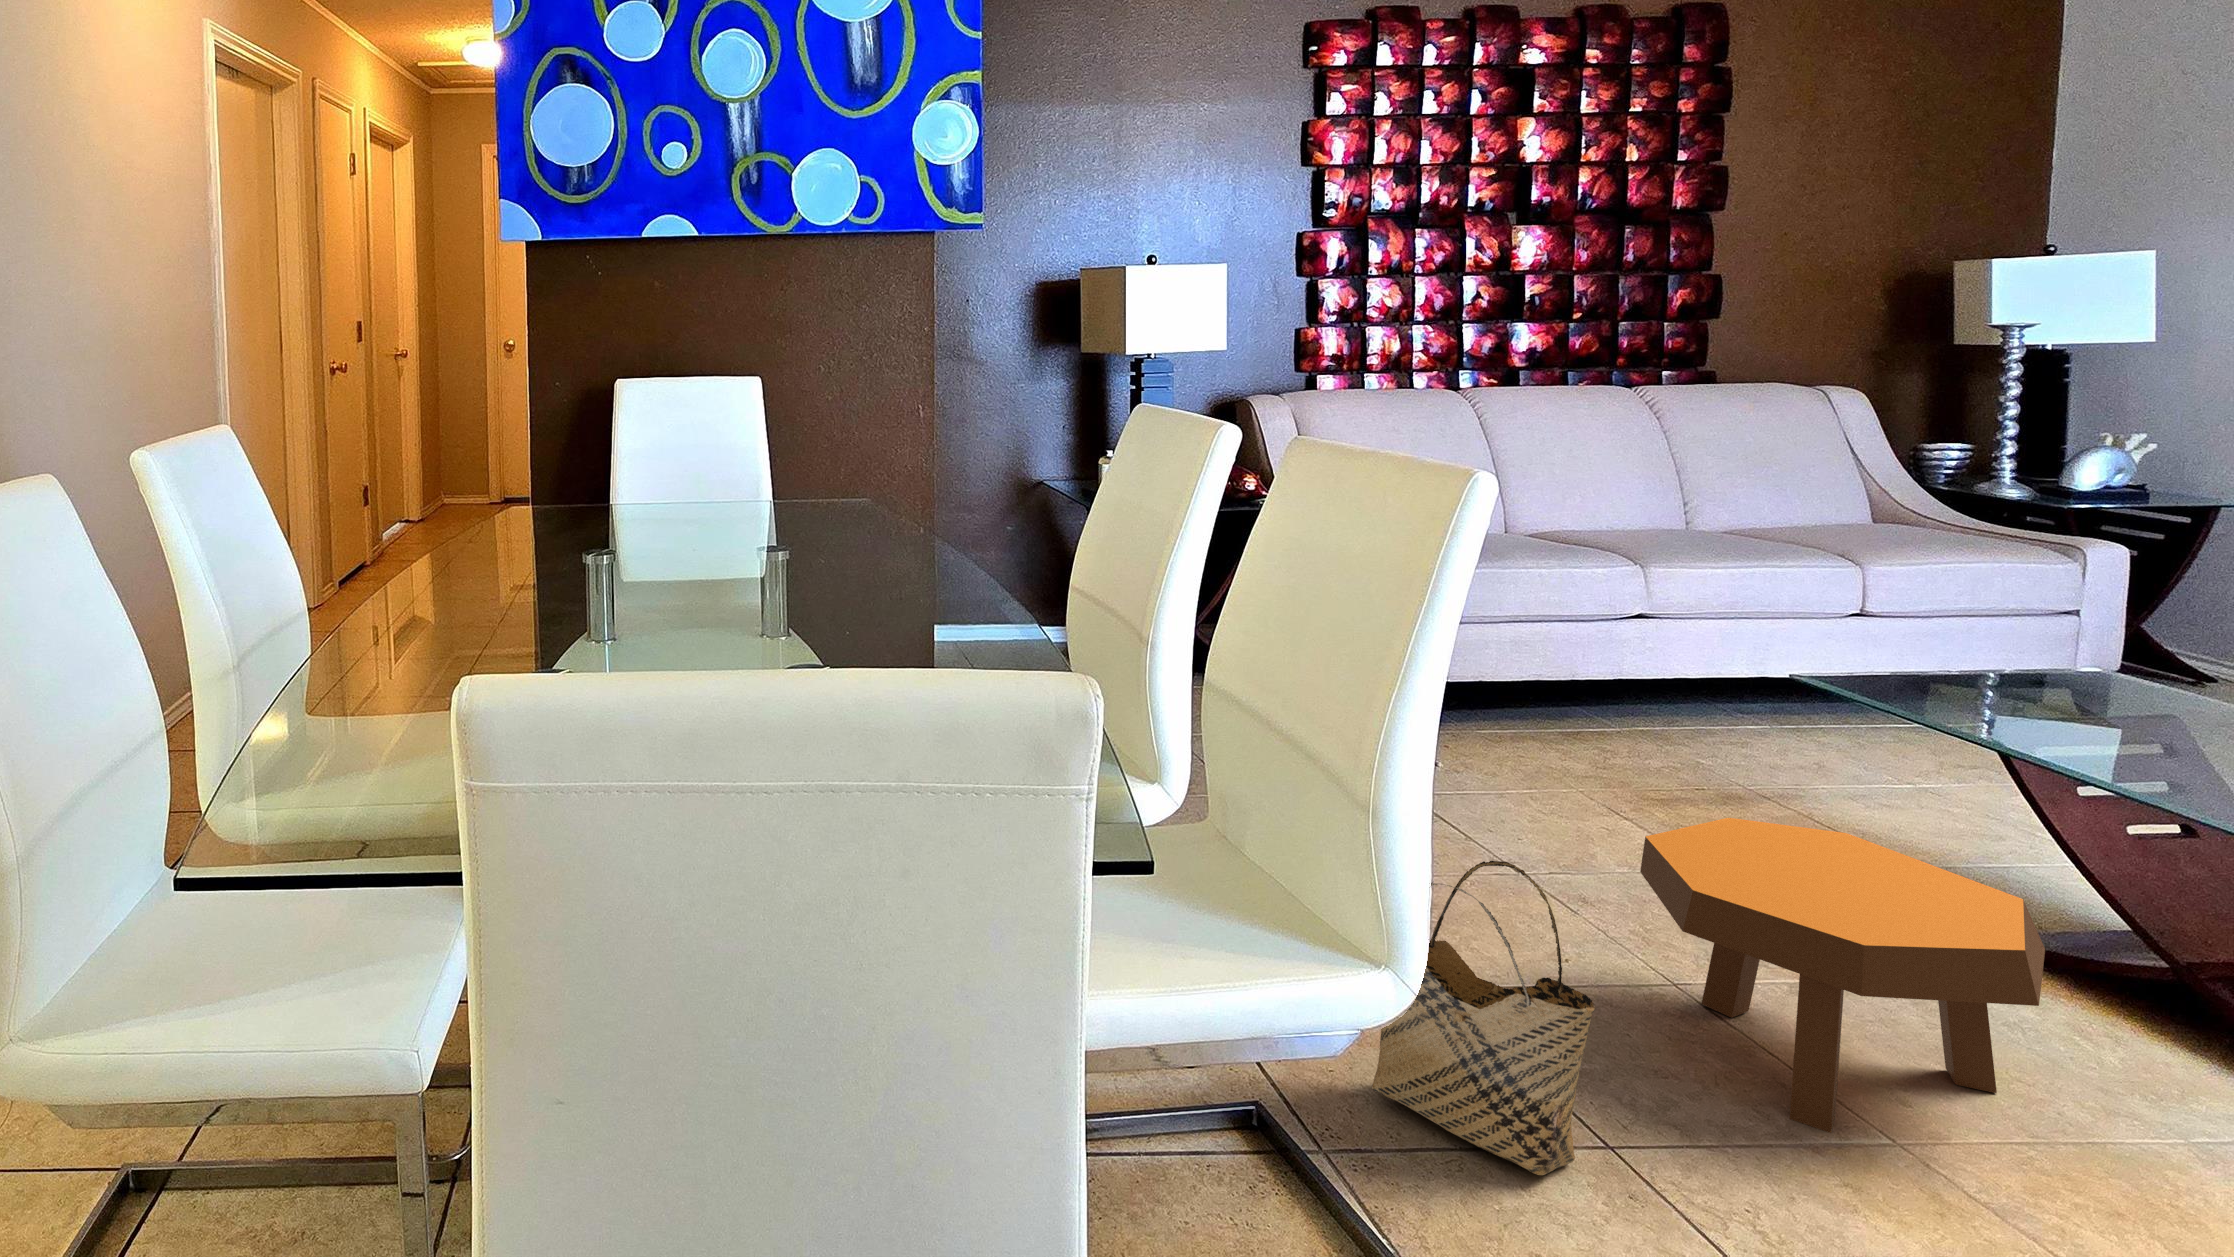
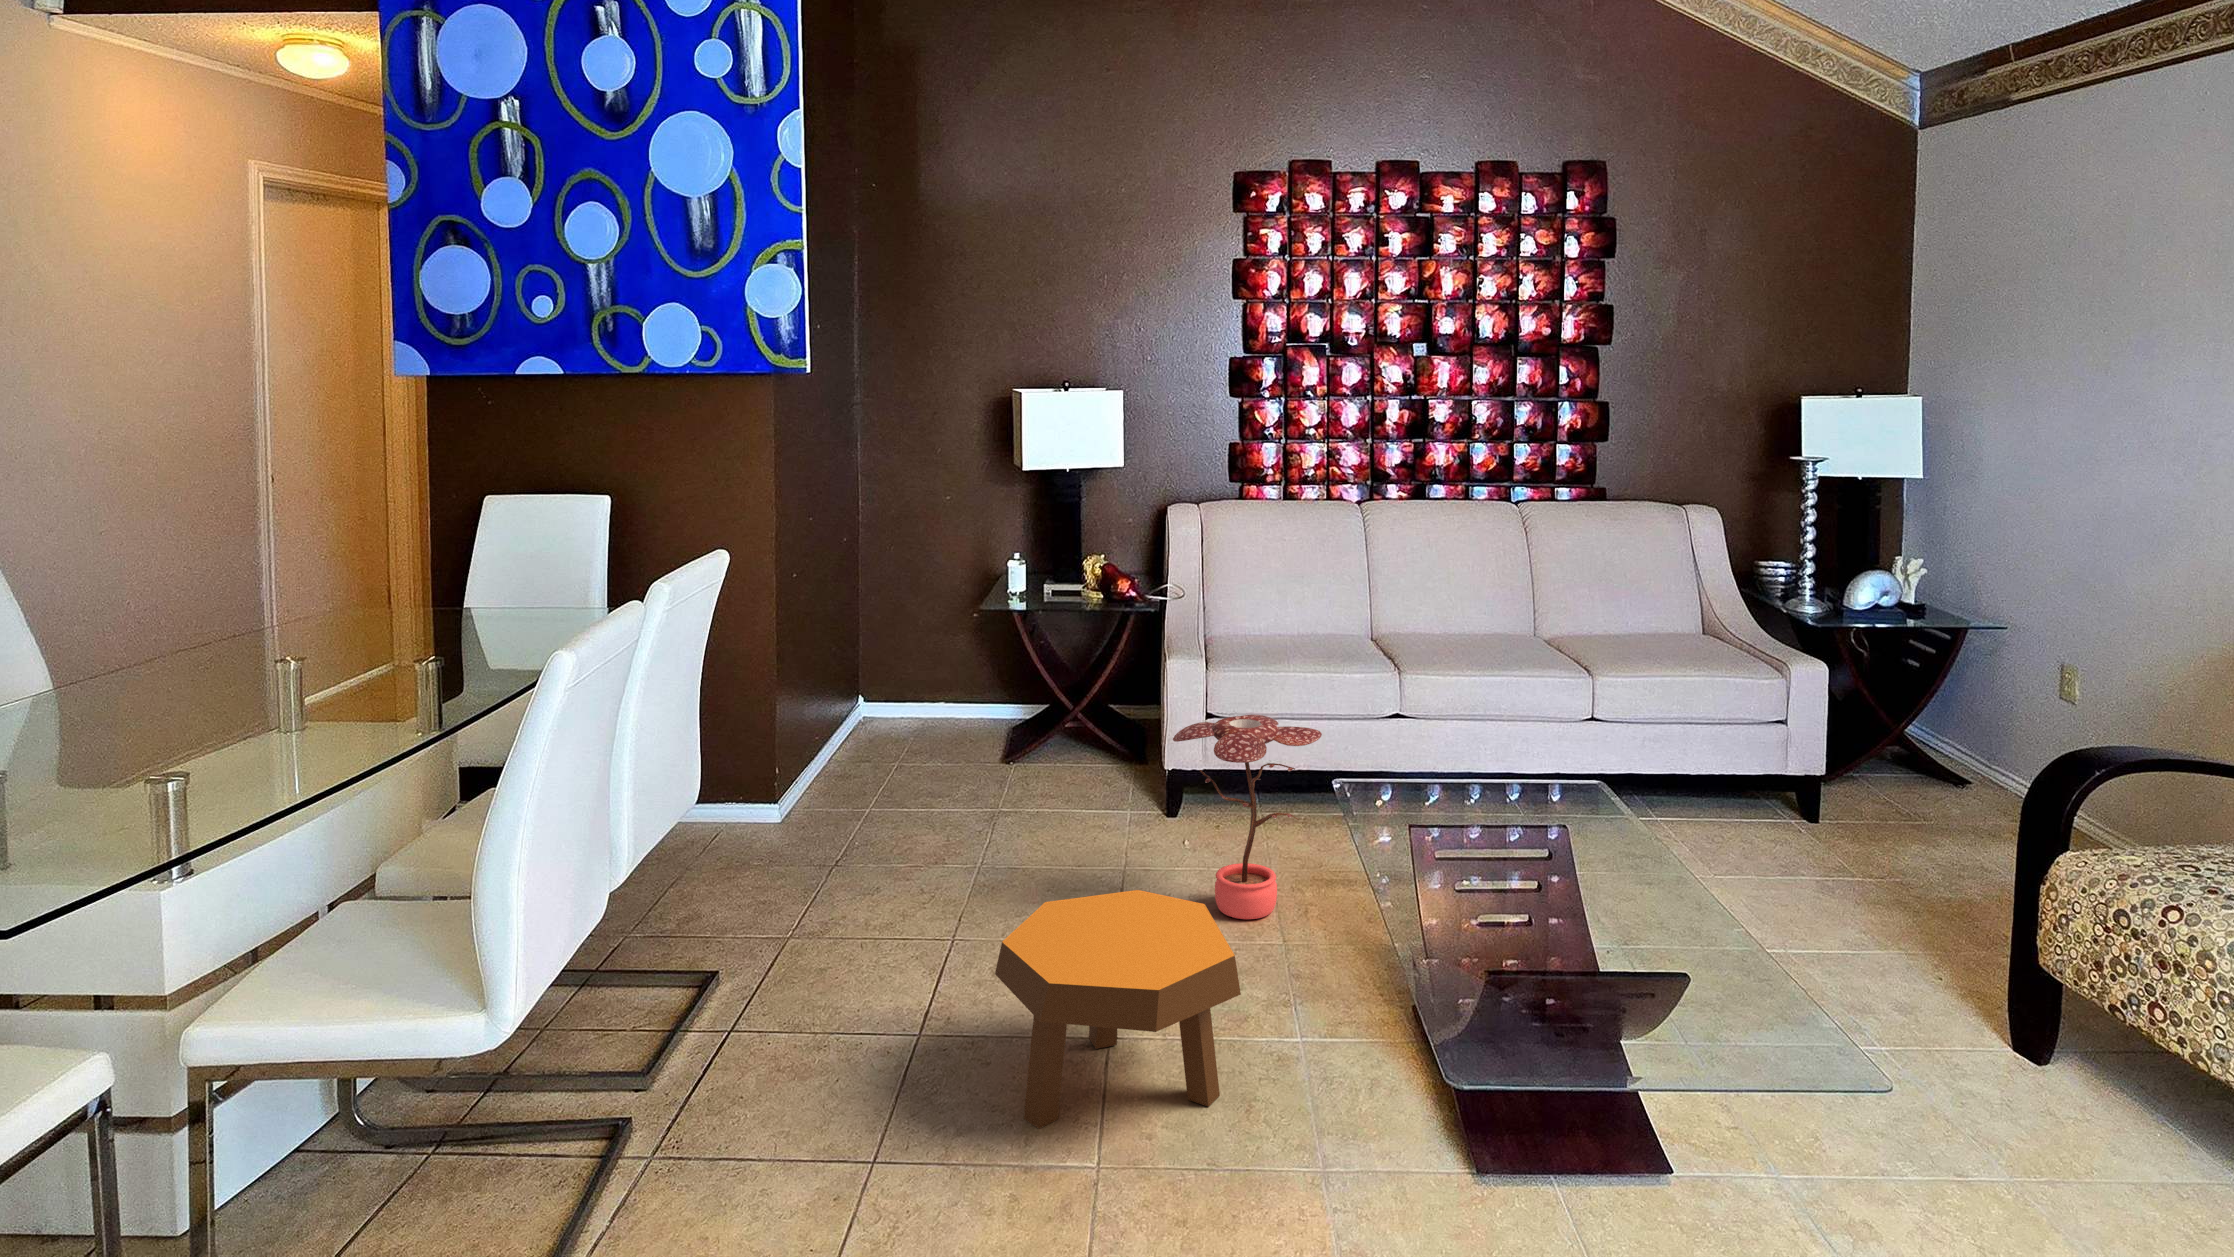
potted plant: none [1537,609,1734,846] -> present [1173,714,1322,919]
woven basket: present [1372,861,1595,1175] -> none [728,912,826,1147]

